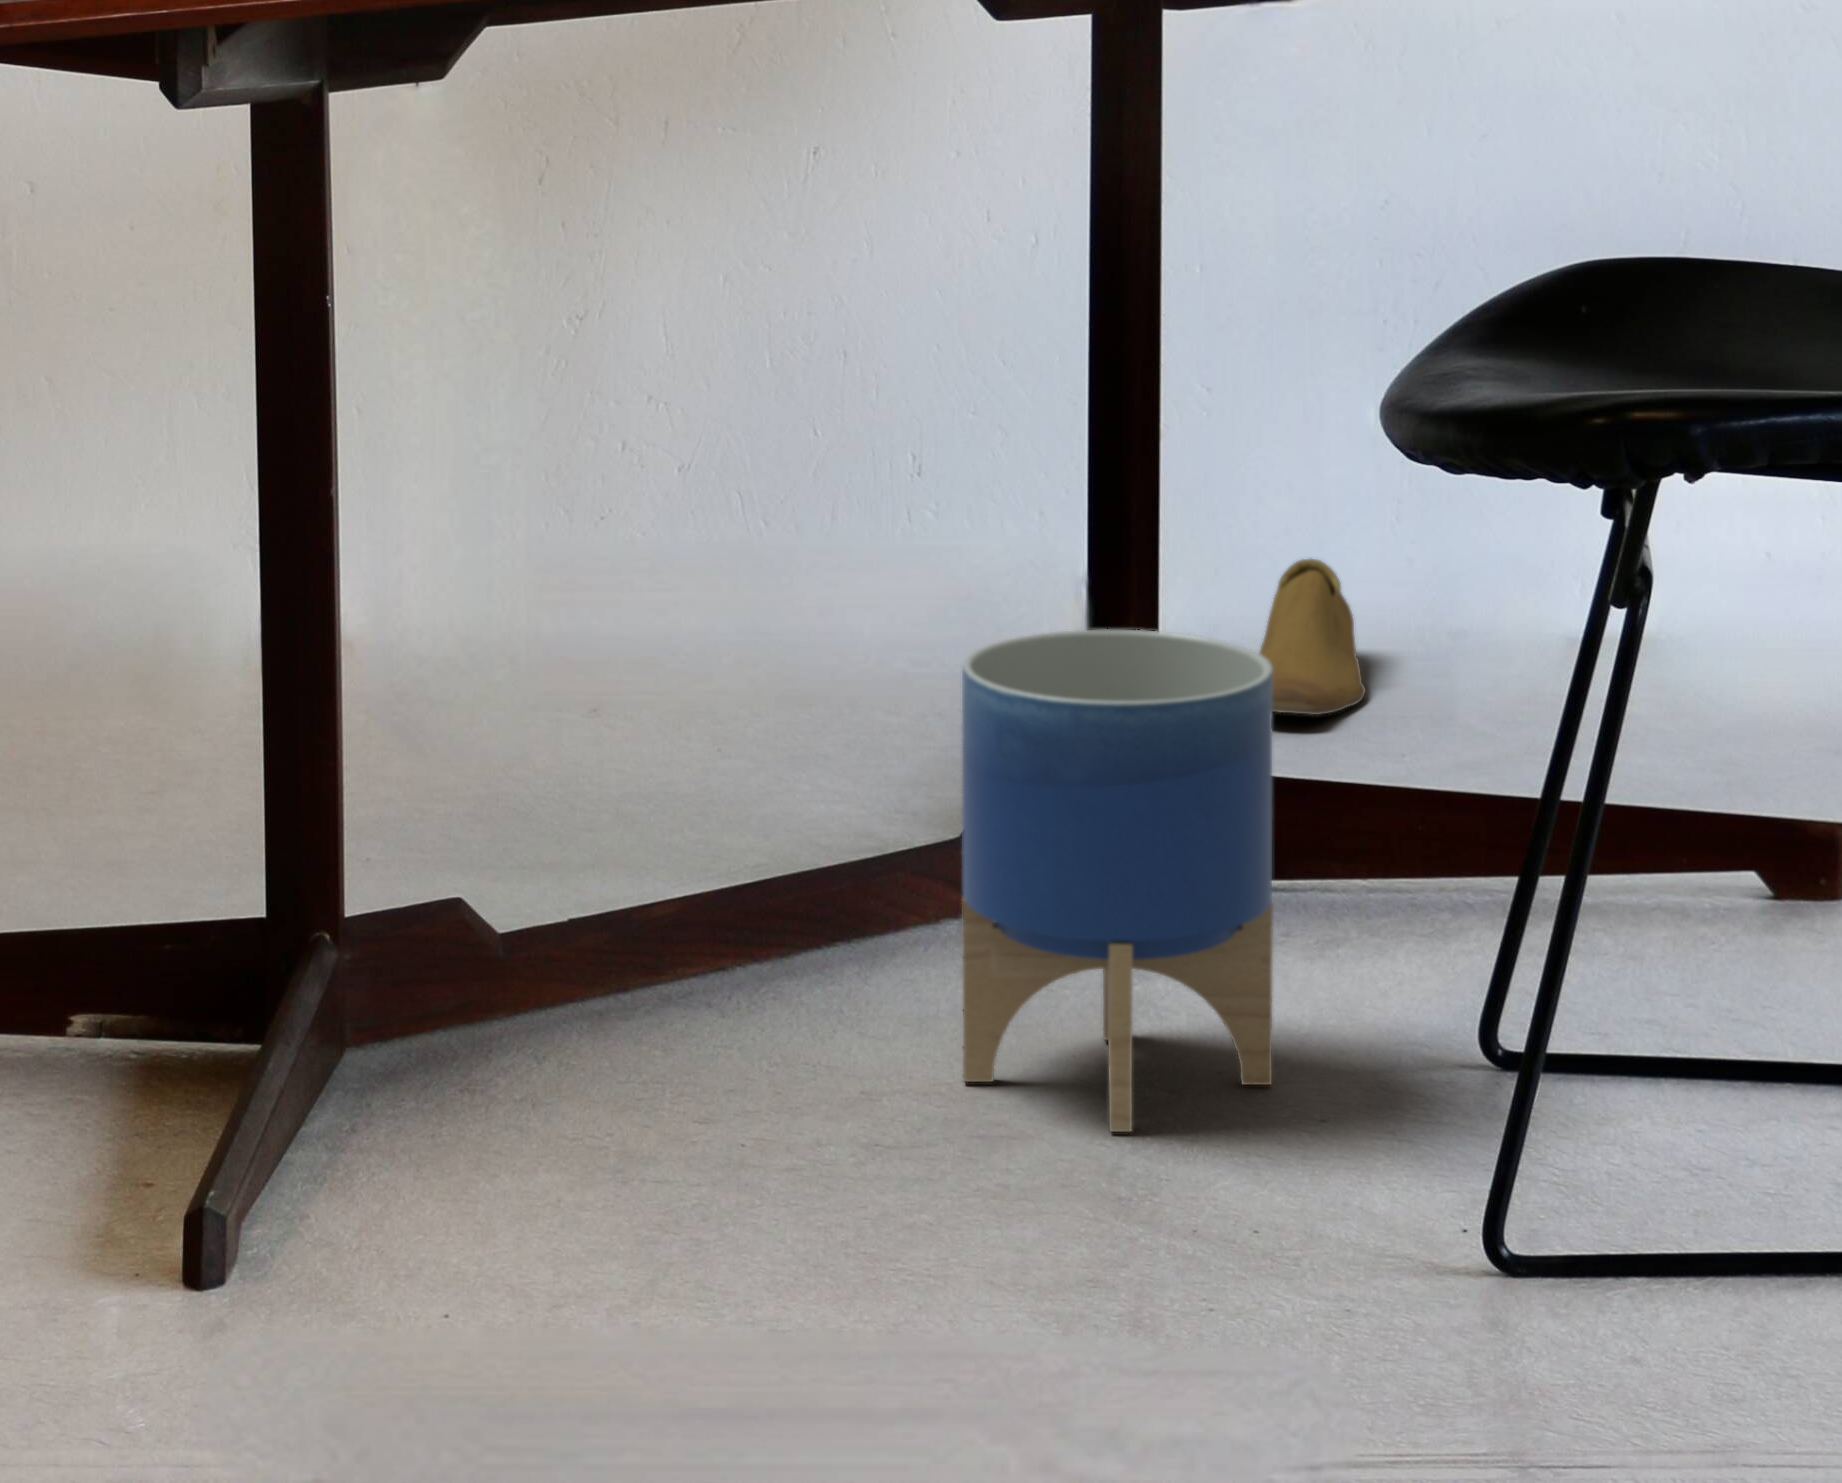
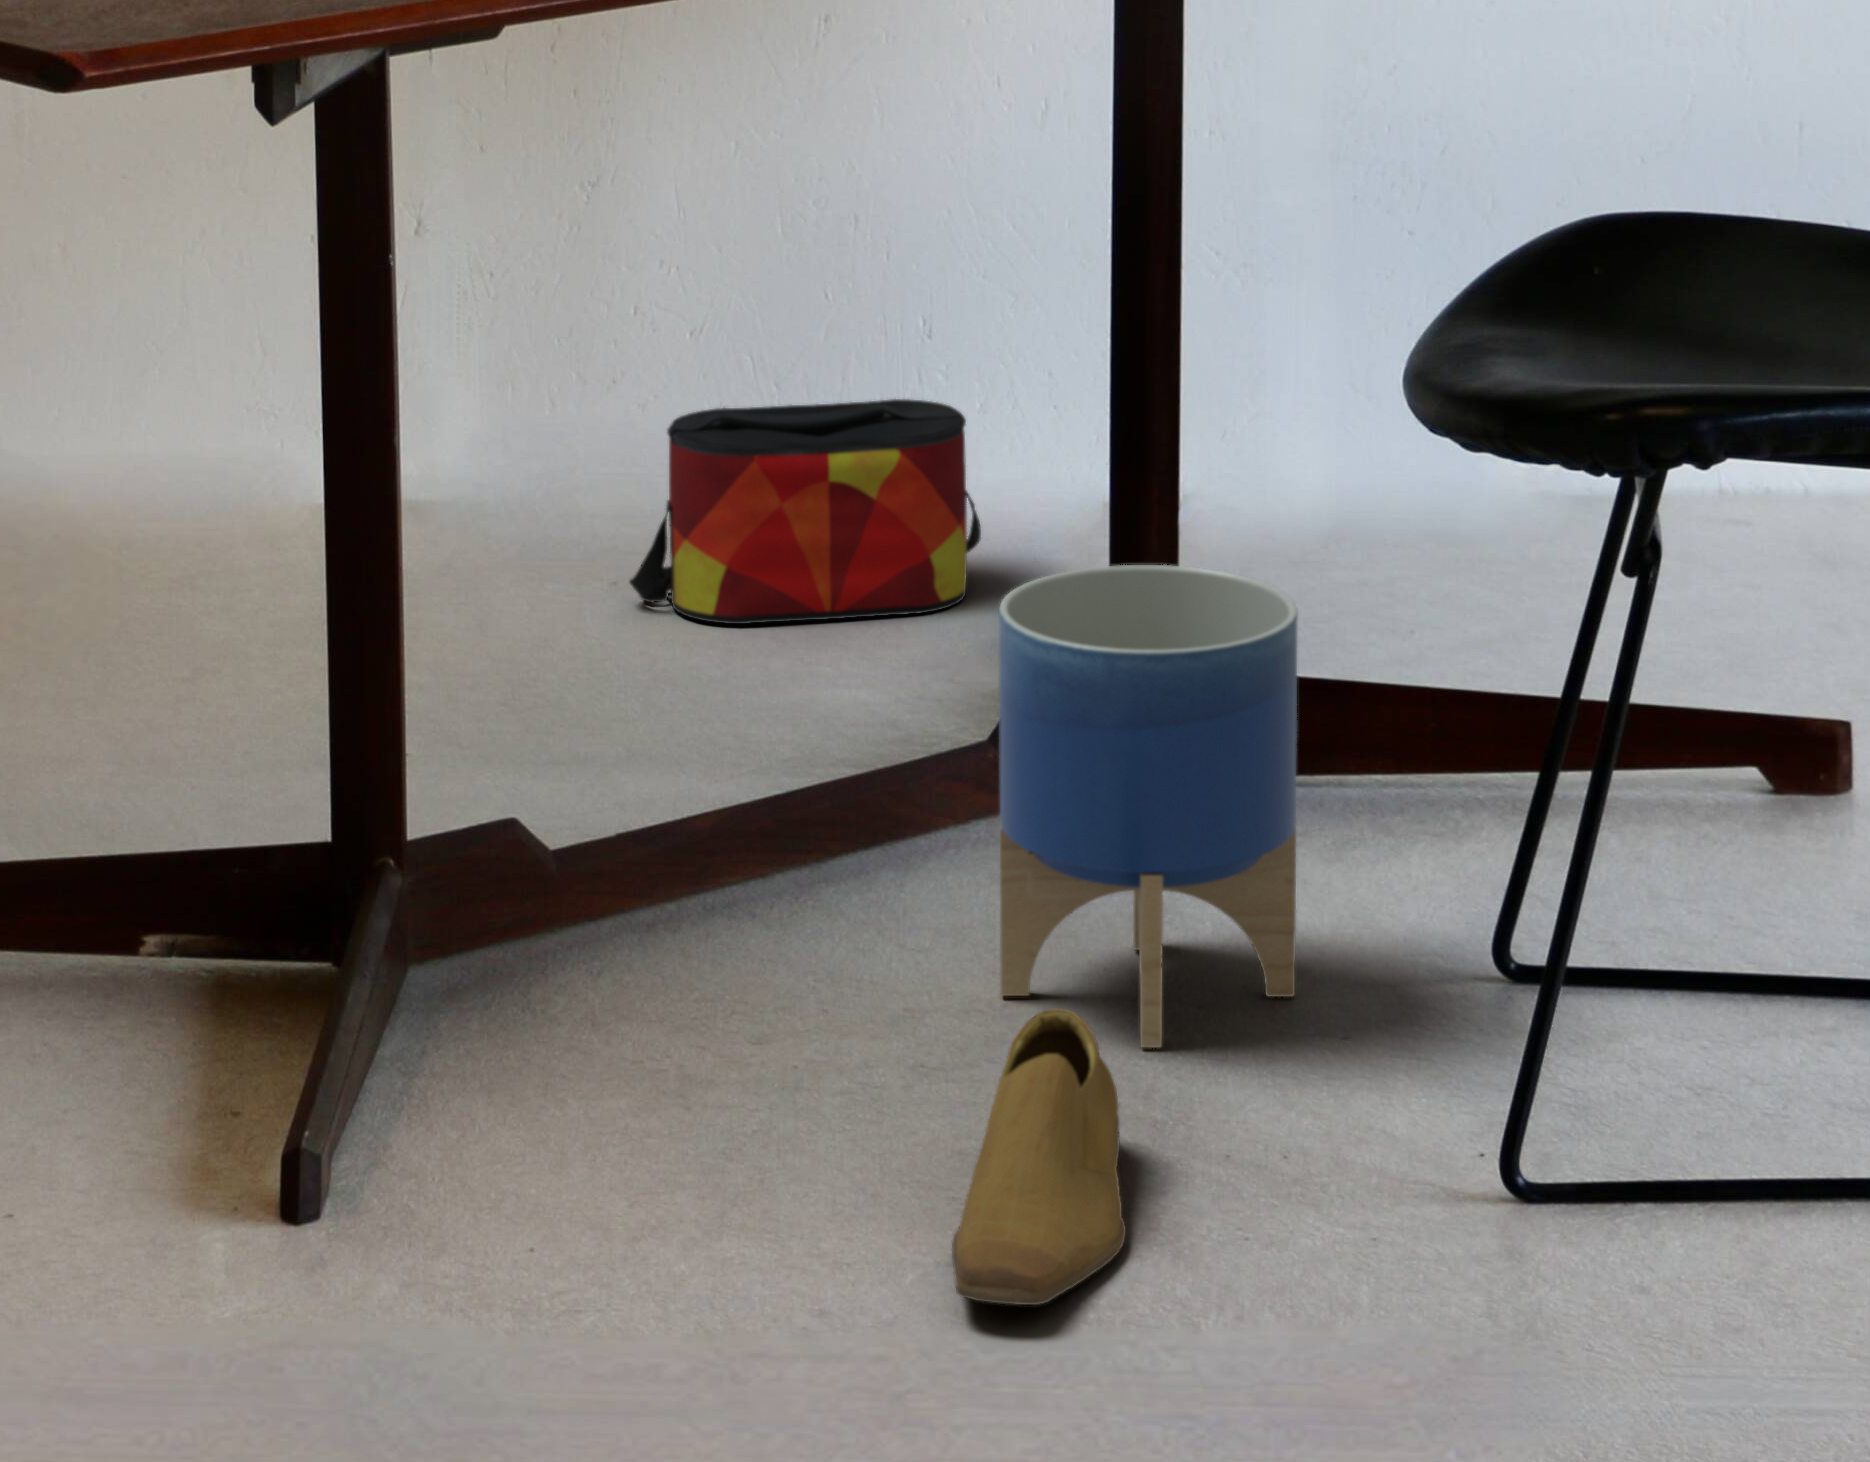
bag: none [601,528,954,748] -> present [629,399,981,624]
shoe: present [1259,559,1365,715] -> present [952,1009,1126,1305]

